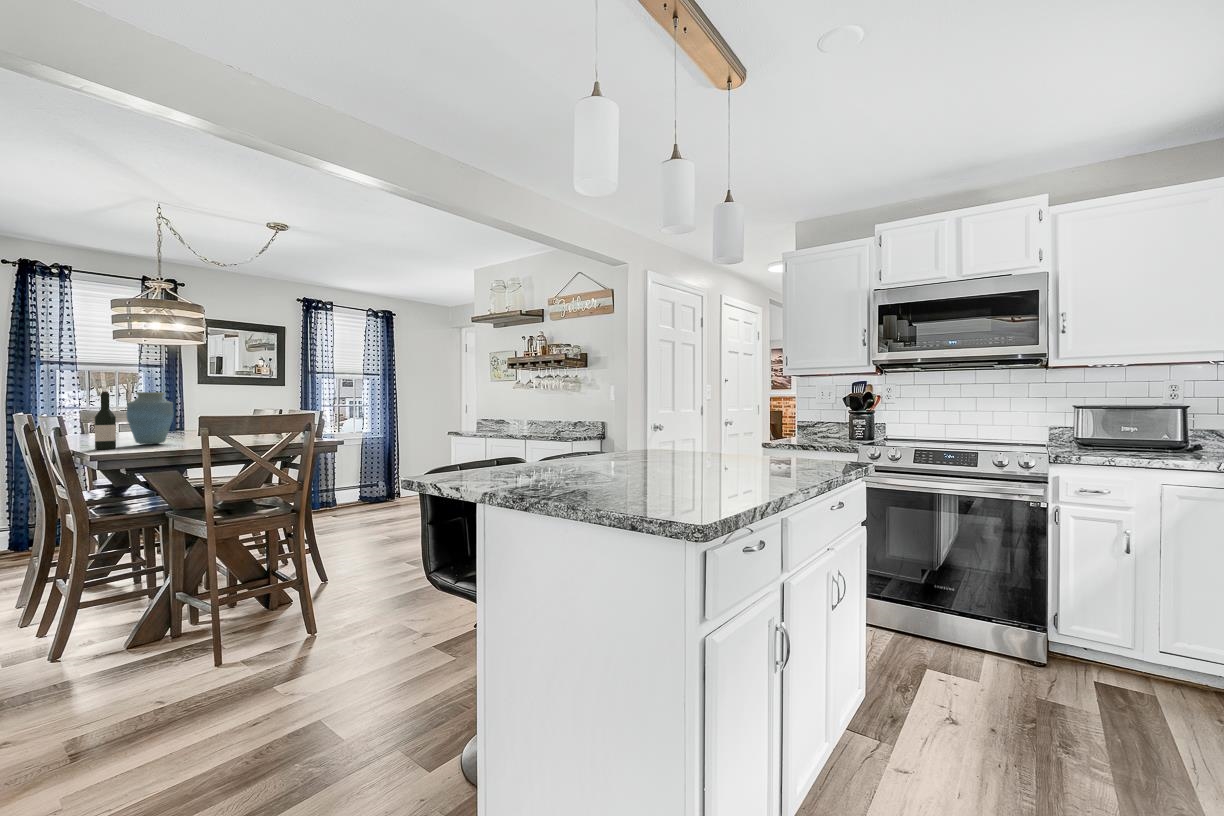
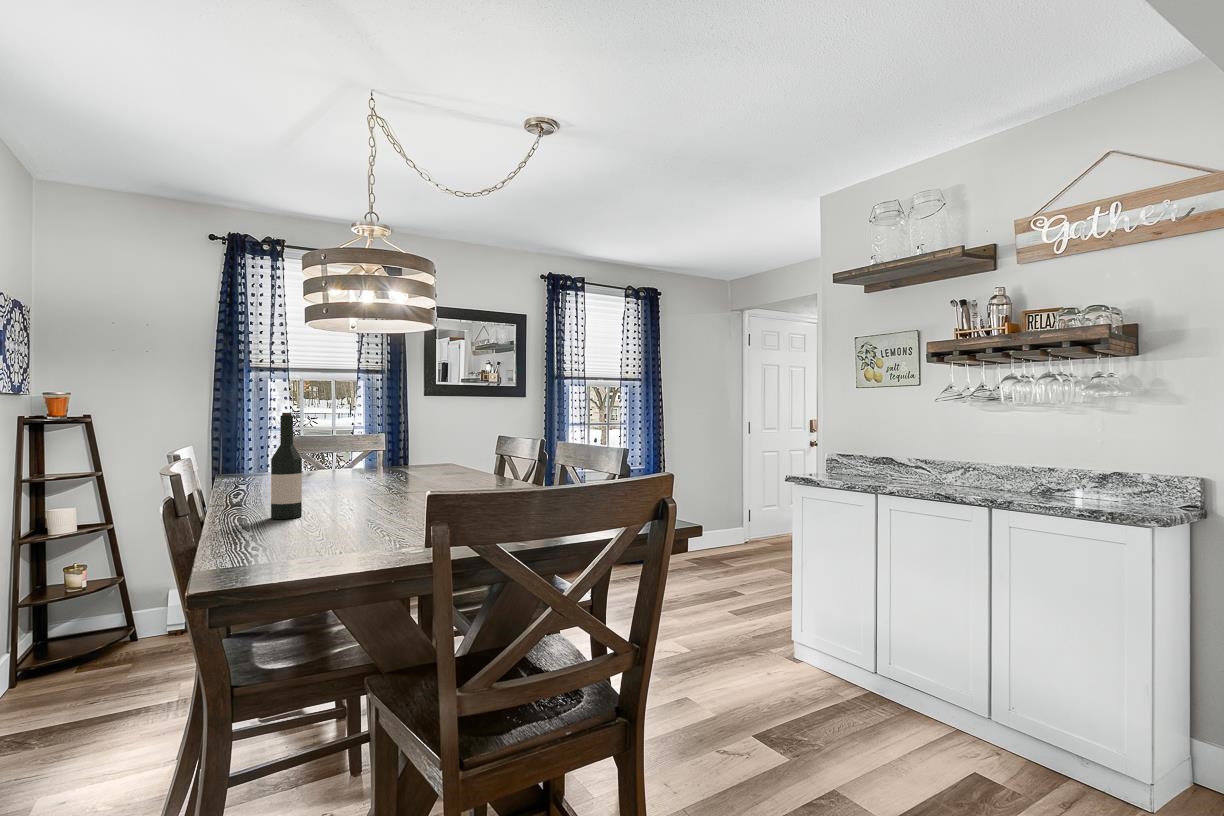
vase: present [126,392,174,445] -> none [322,413,391,505]

